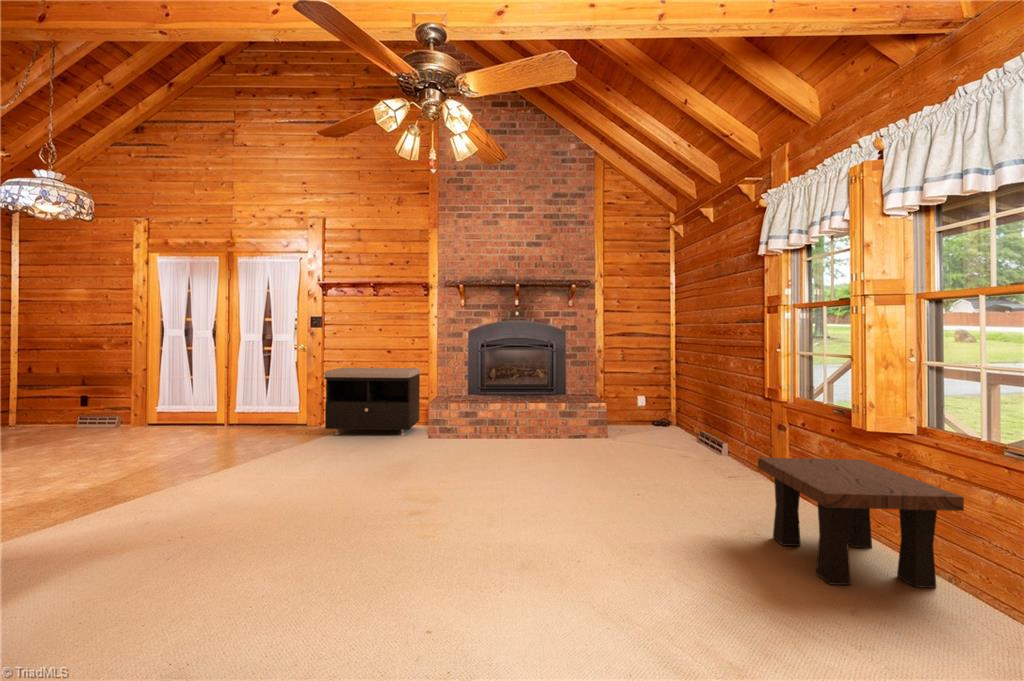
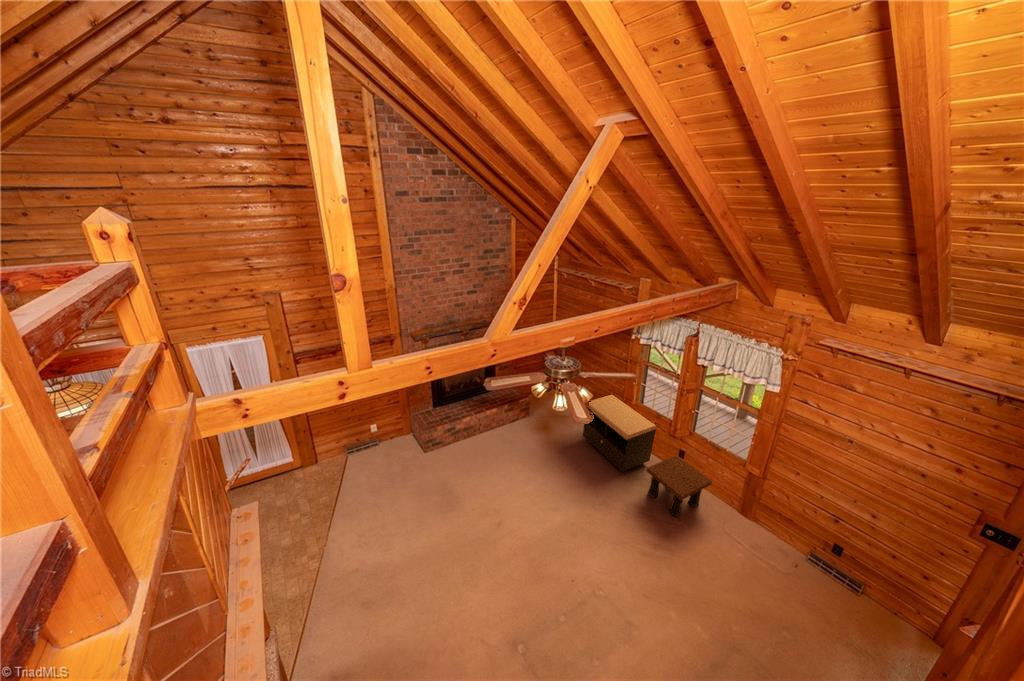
storage bench: present [324,368,420,435] -> present [583,395,656,472]

